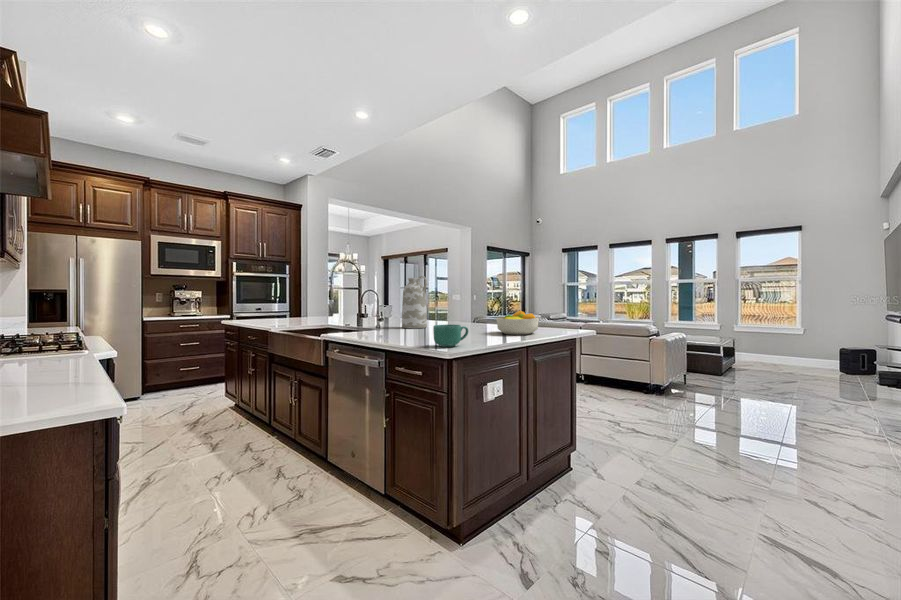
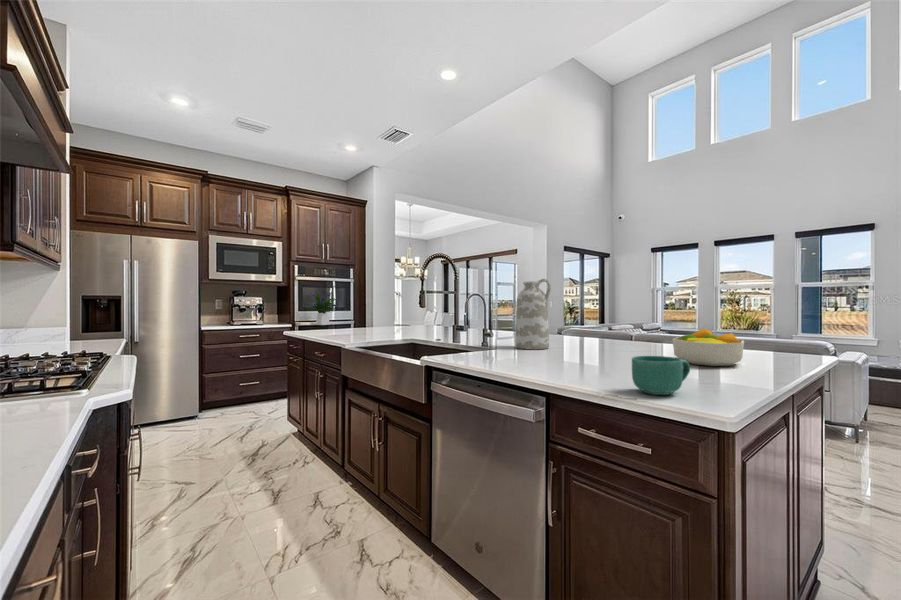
flower arrangement: none [244,285,276,316] -> present [309,291,337,325]

